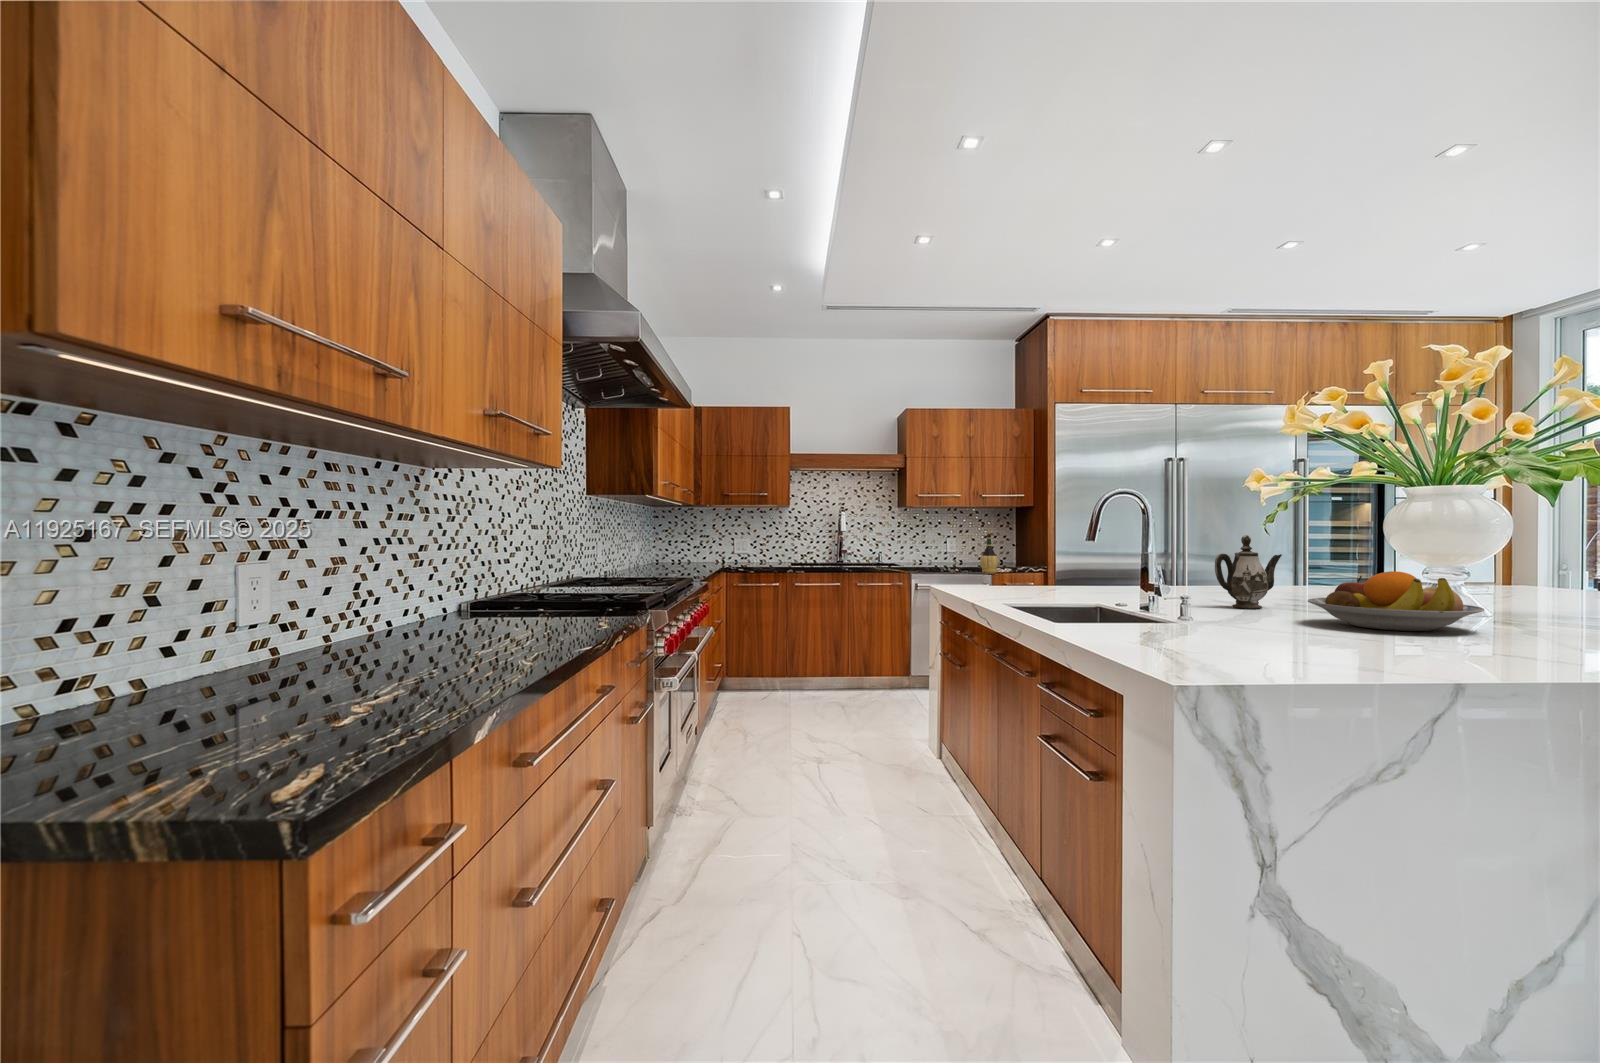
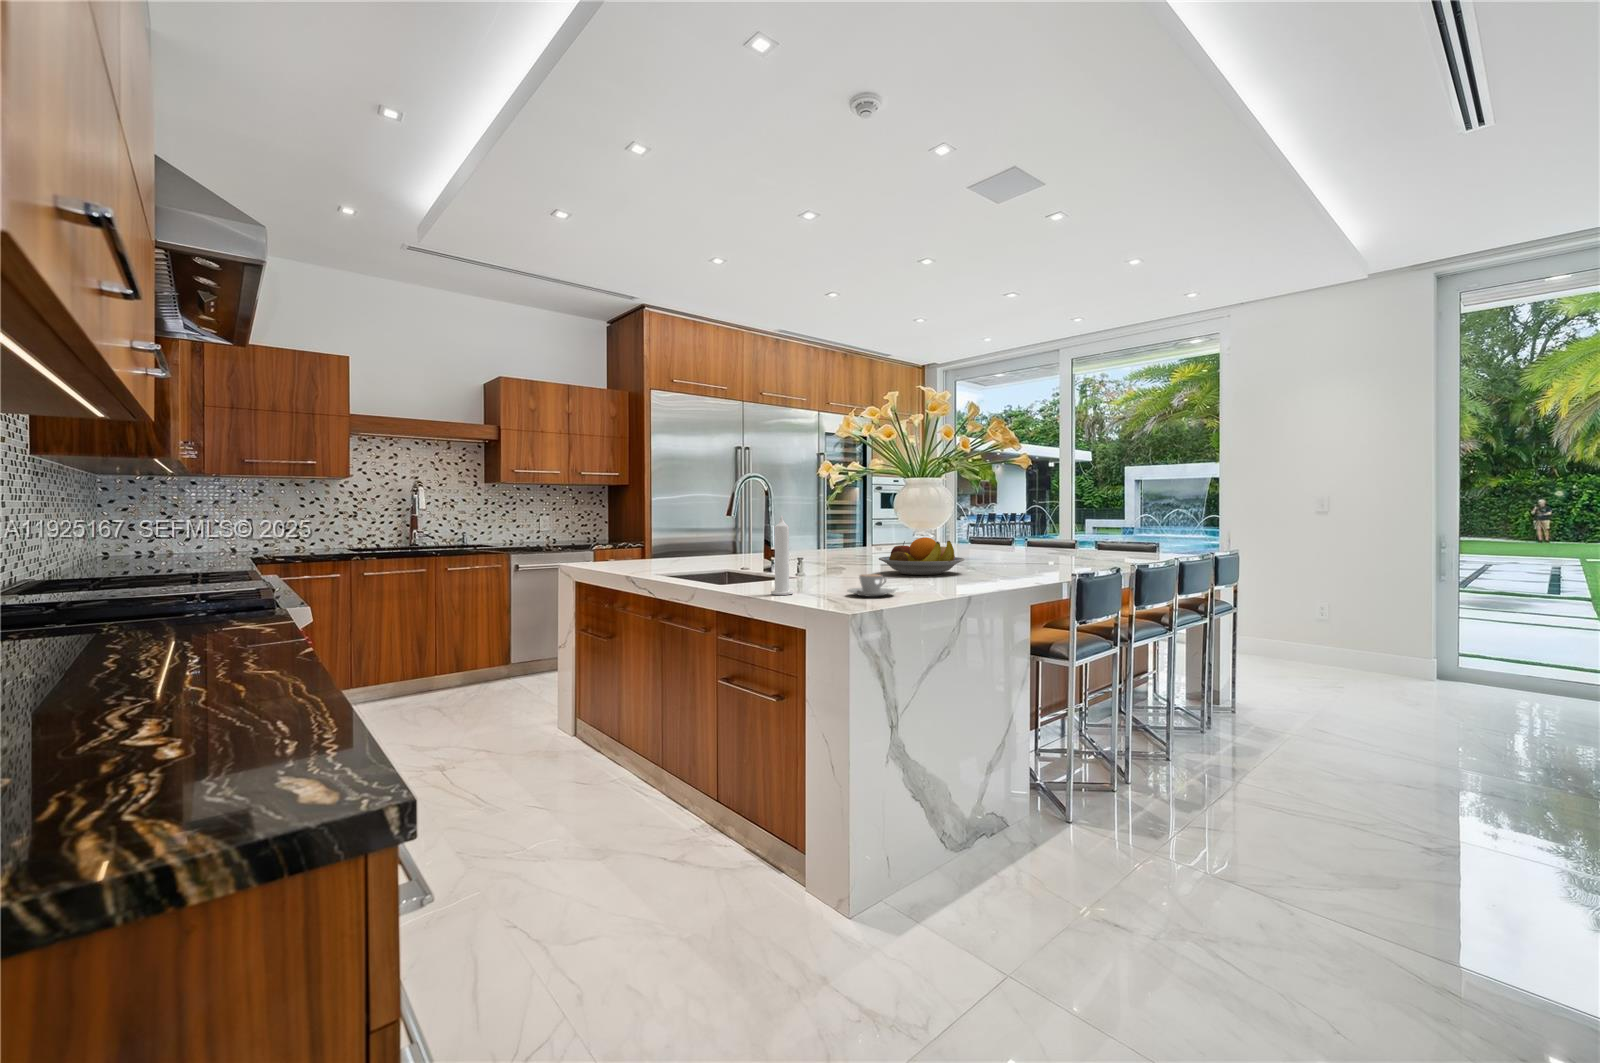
wine bottle: present [980,531,998,574] -> none [582,510,600,552]
teapot: present [1215,535,1282,609] -> none [814,514,852,568]
candle: none [1087,536,1119,641] -> present [771,516,793,595]
coffee cup: none [1194,623,1280,658] -> present [847,574,895,597]

